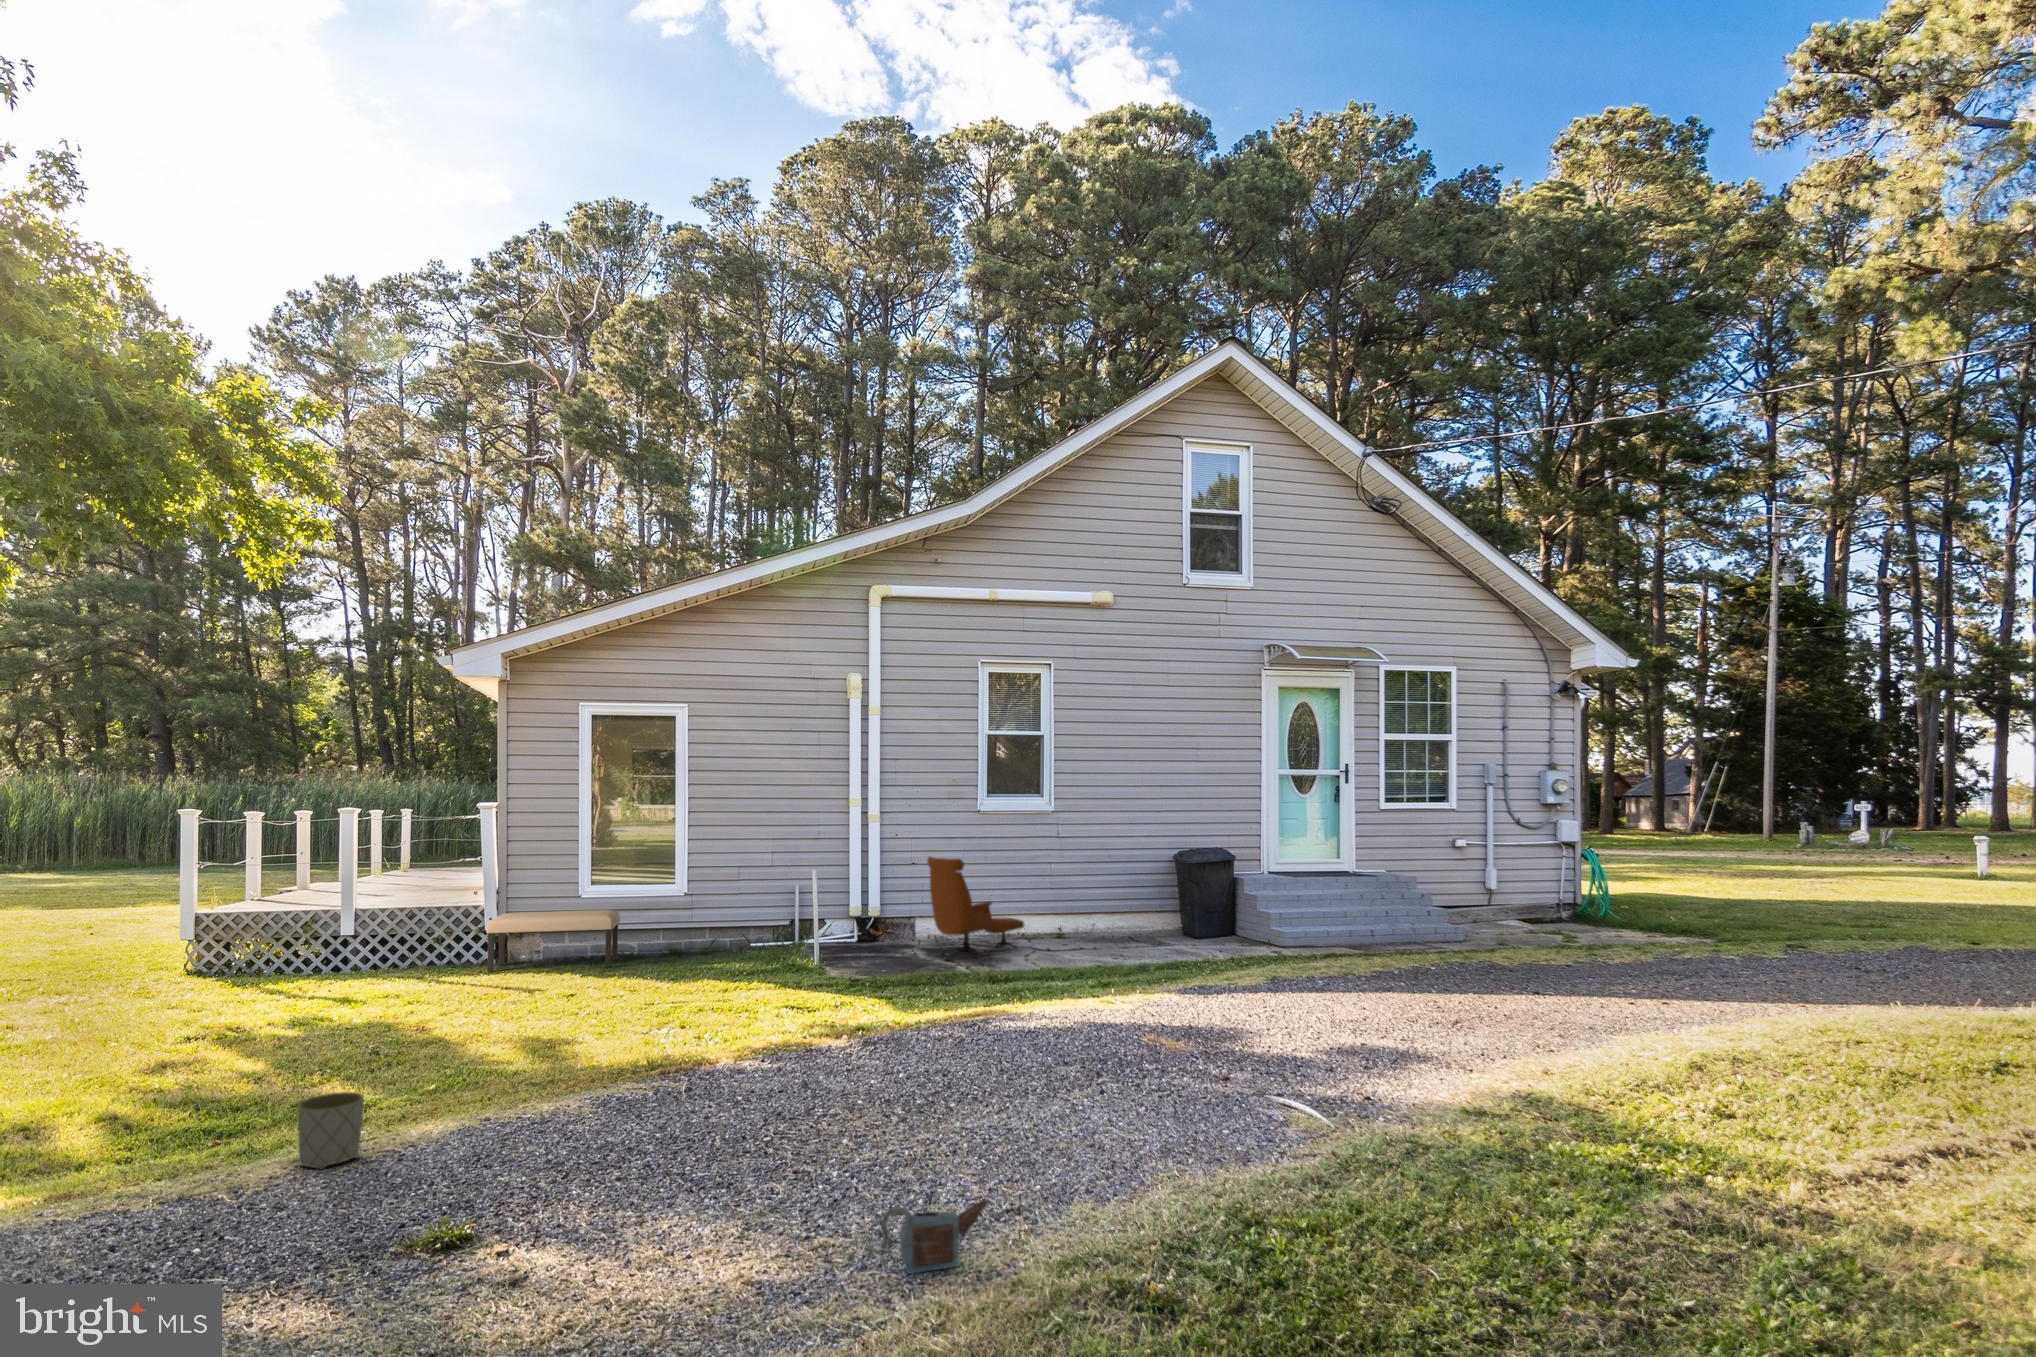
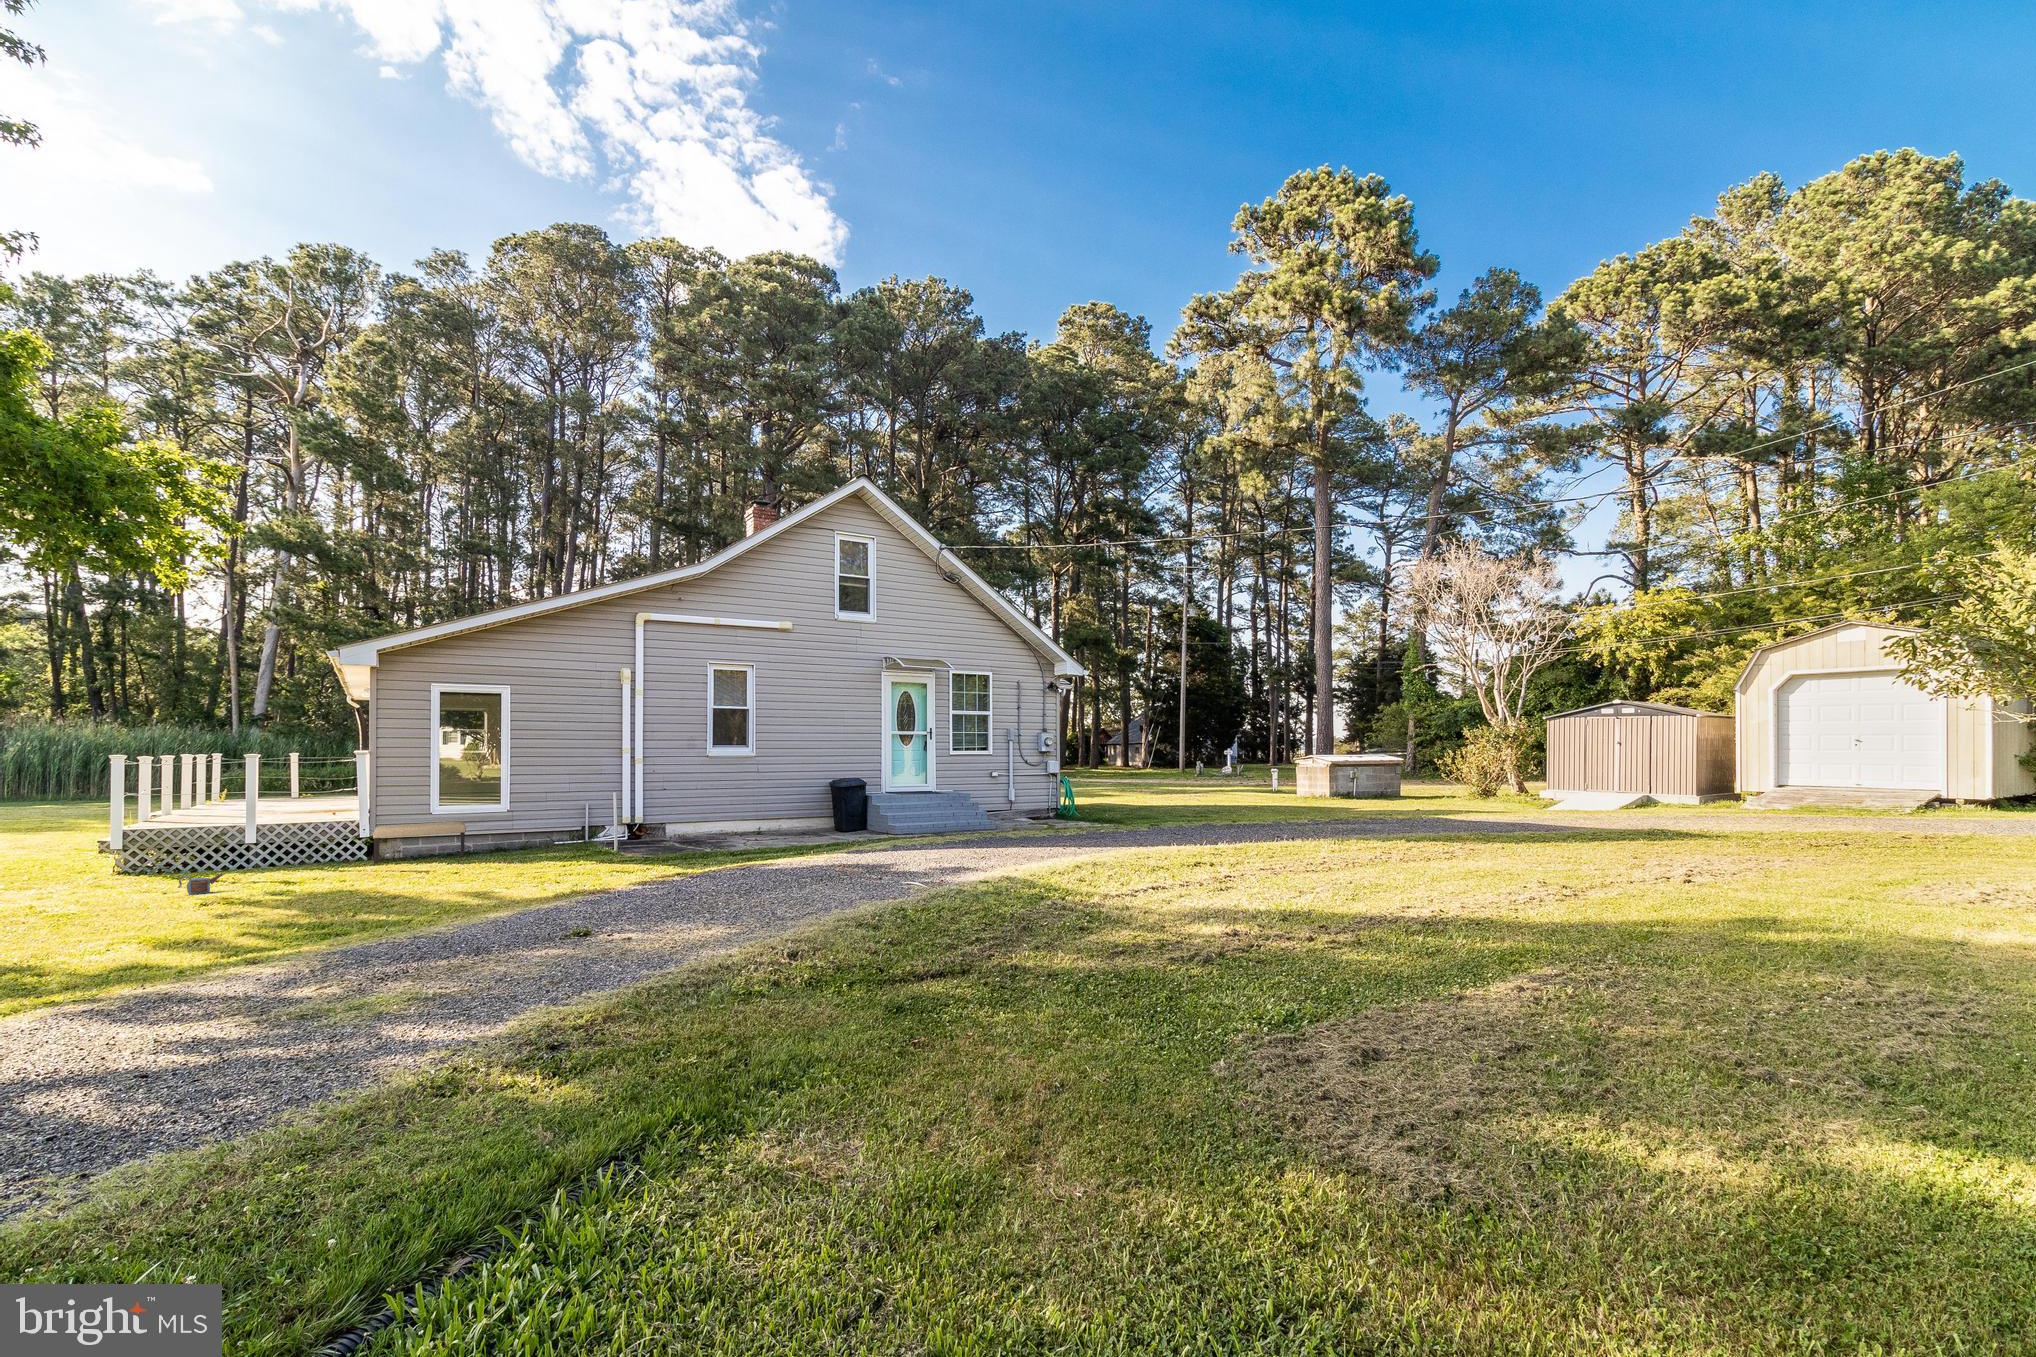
lounge chair: present [927,857,1024,960] -> none [681,780,738,842]
planter: present [298,1092,364,1169] -> none [437,875,469,908]
watering can: present [880,1199,988,1274] -> present [178,873,223,895]

